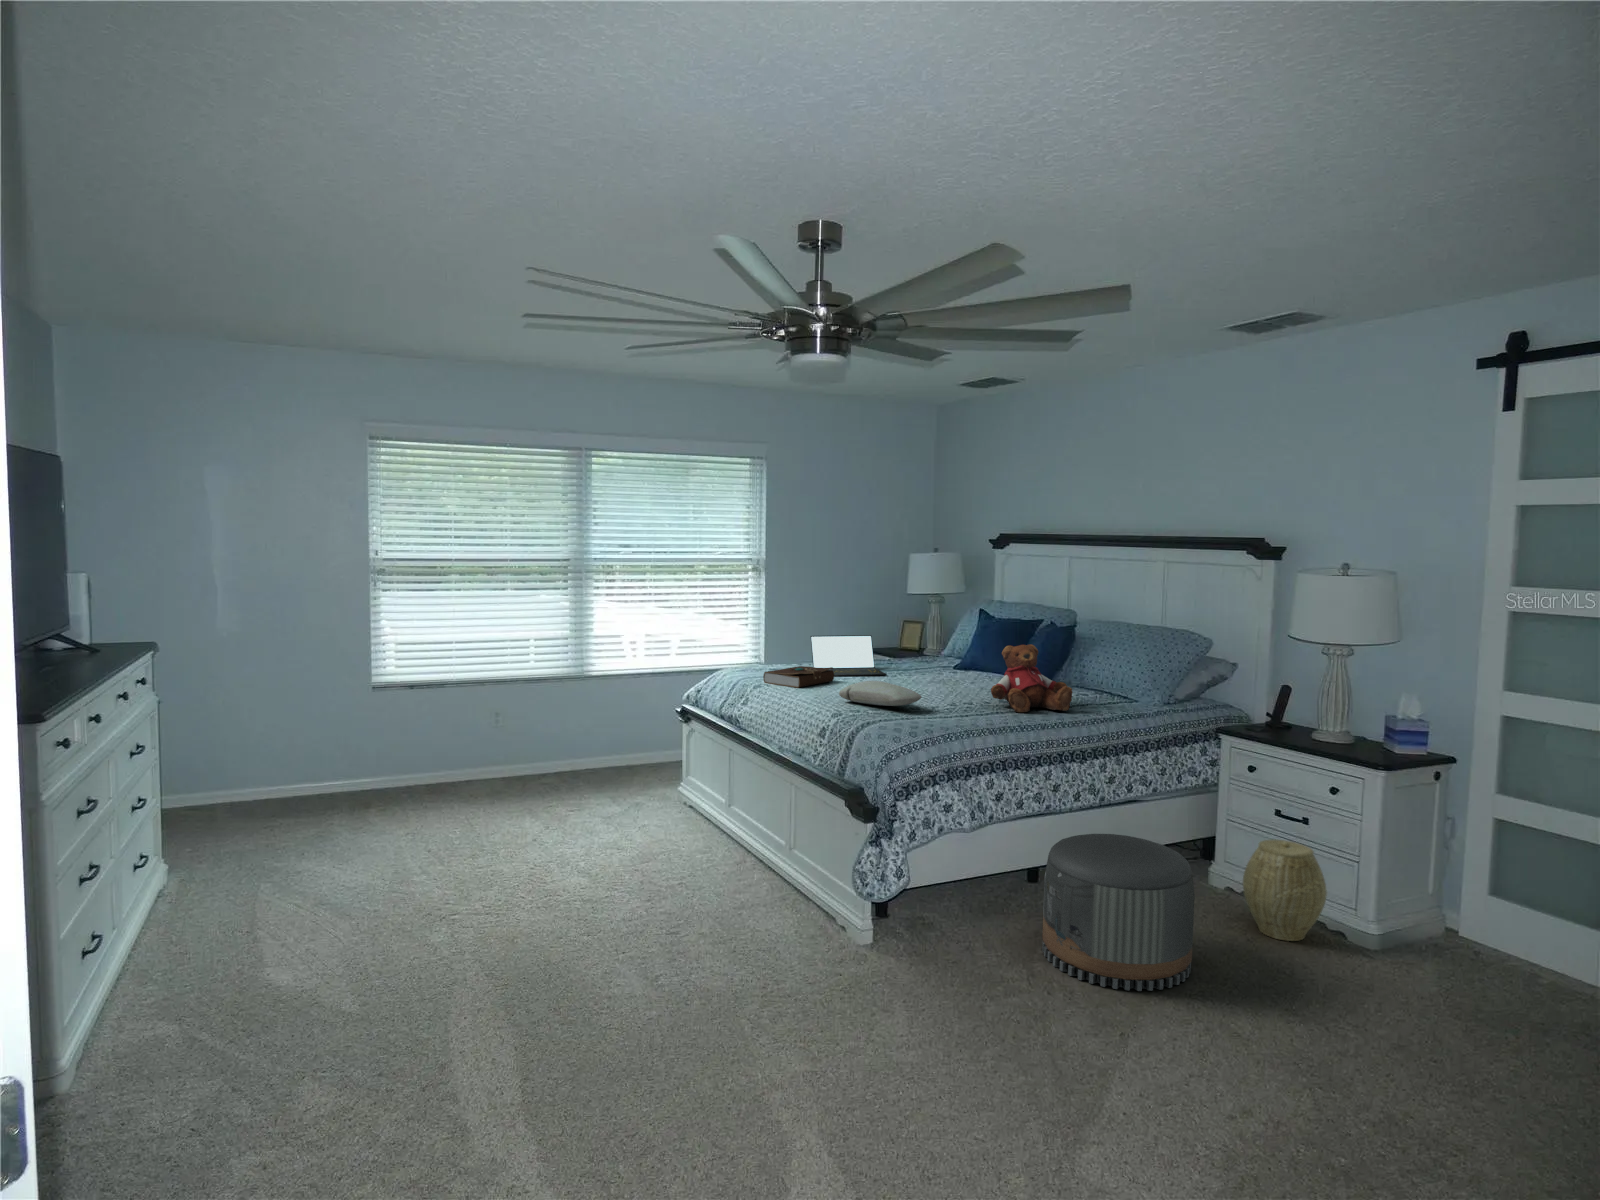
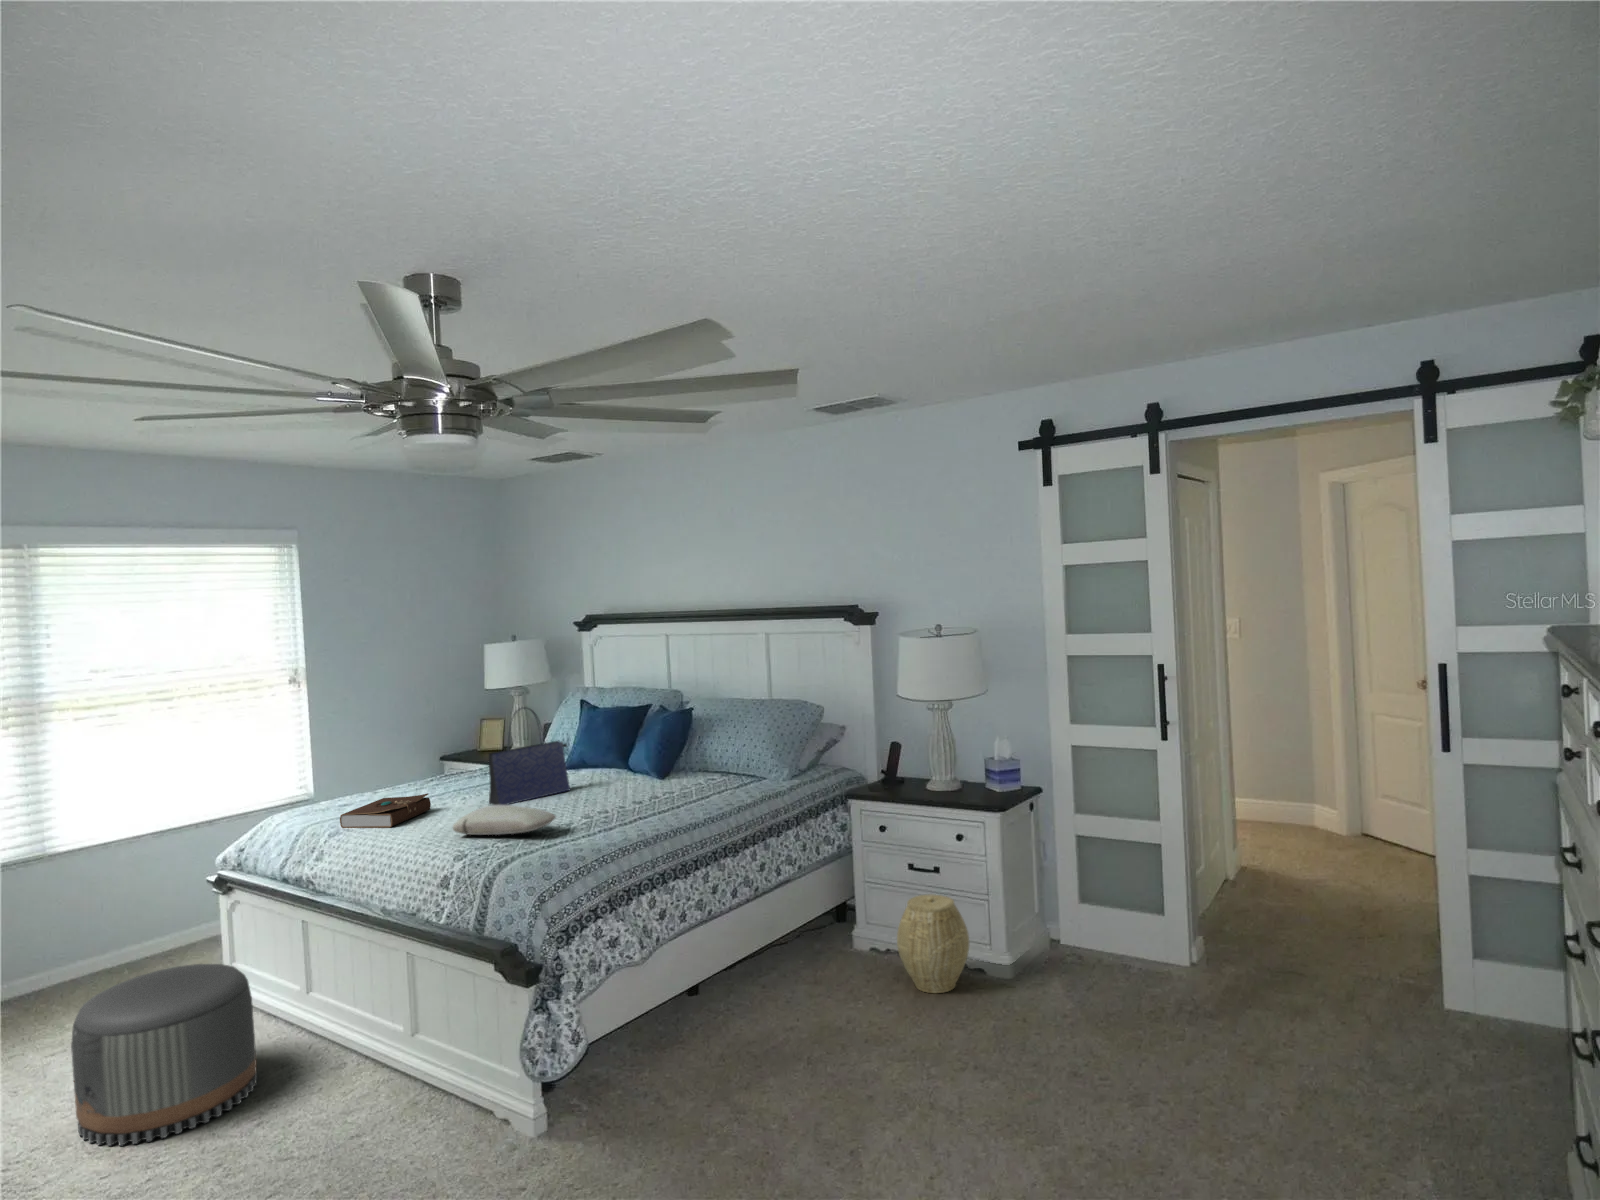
tote bag: none [881,605,954,687] -> present [489,708,570,805]
laptop: present [811,635,886,676] -> none [388,746,489,805]
teddy bear: present [991,644,1072,712] -> none [627,737,711,814]
pouf: present [1042,834,1195,991] -> present [71,964,257,1146]

